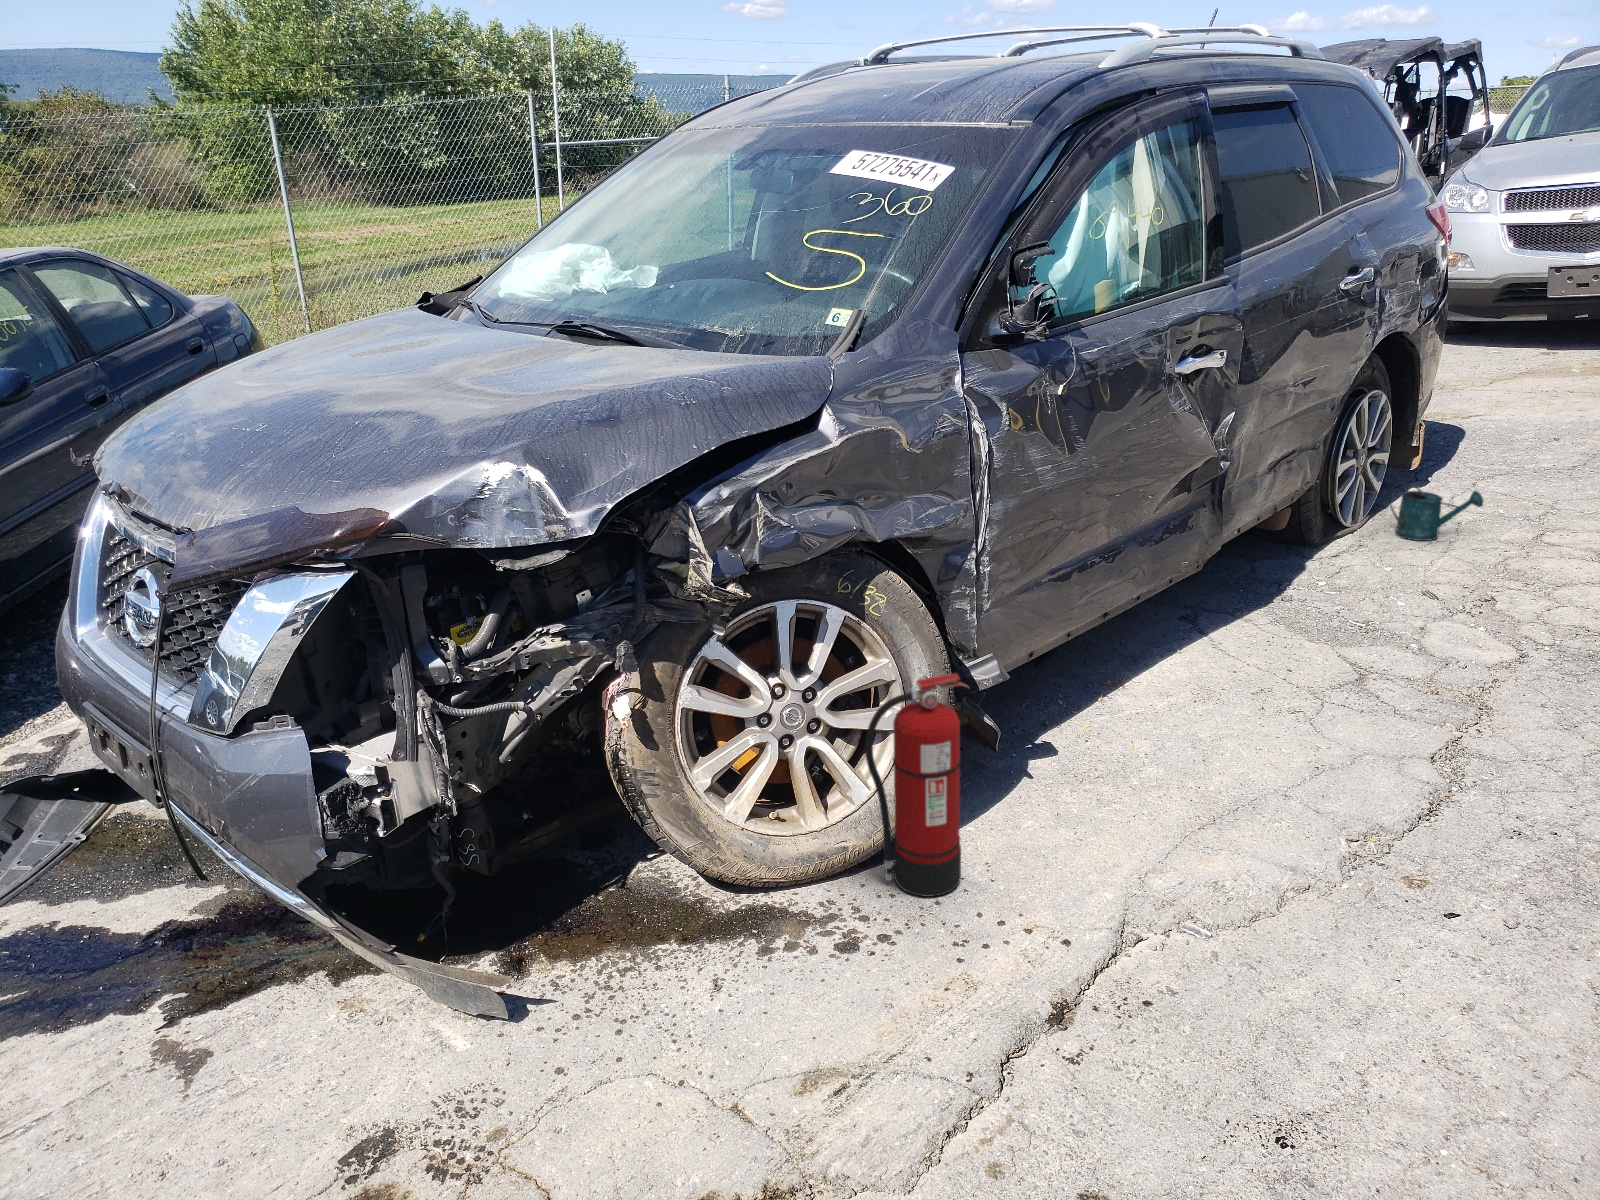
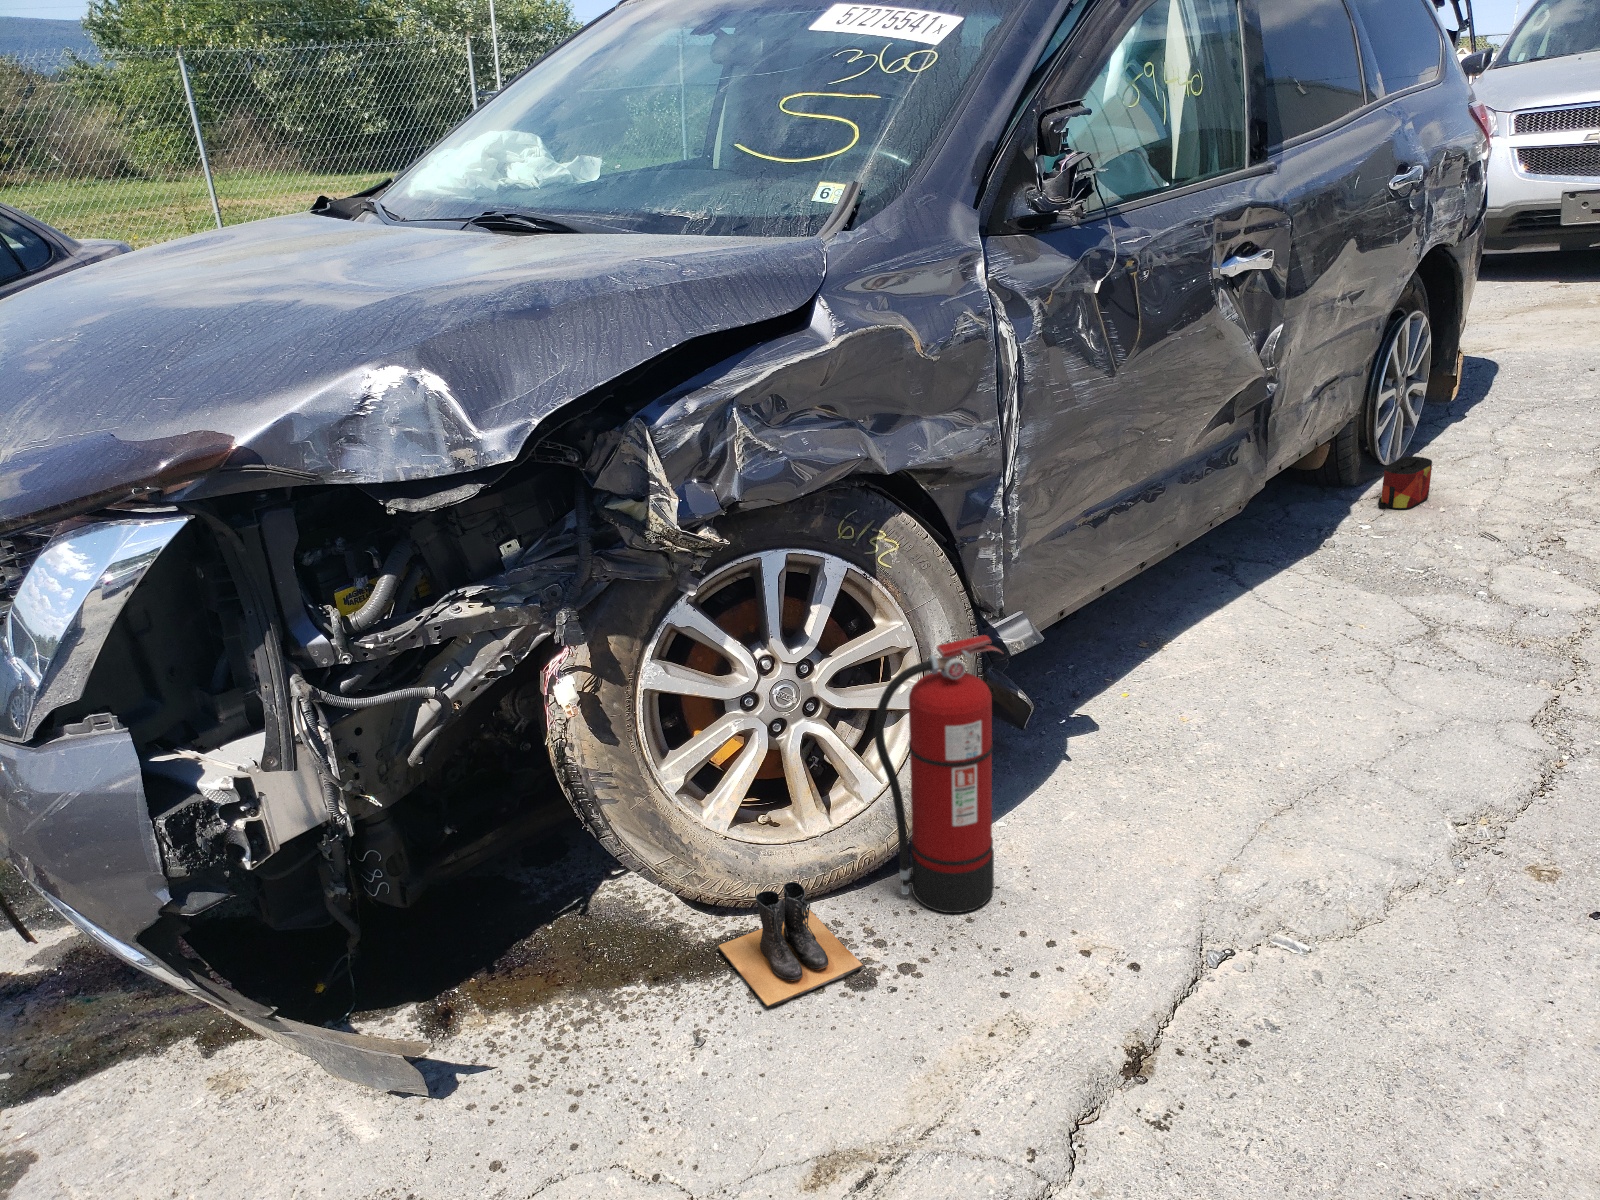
watering can: present [1389,482,1483,541] -> none [1428,415,1537,480]
bag: none [1337,519,1387,567] -> present [1378,456,1432,510]
boots: none [736,866,850,963] -> present [718,882,863,1007]

